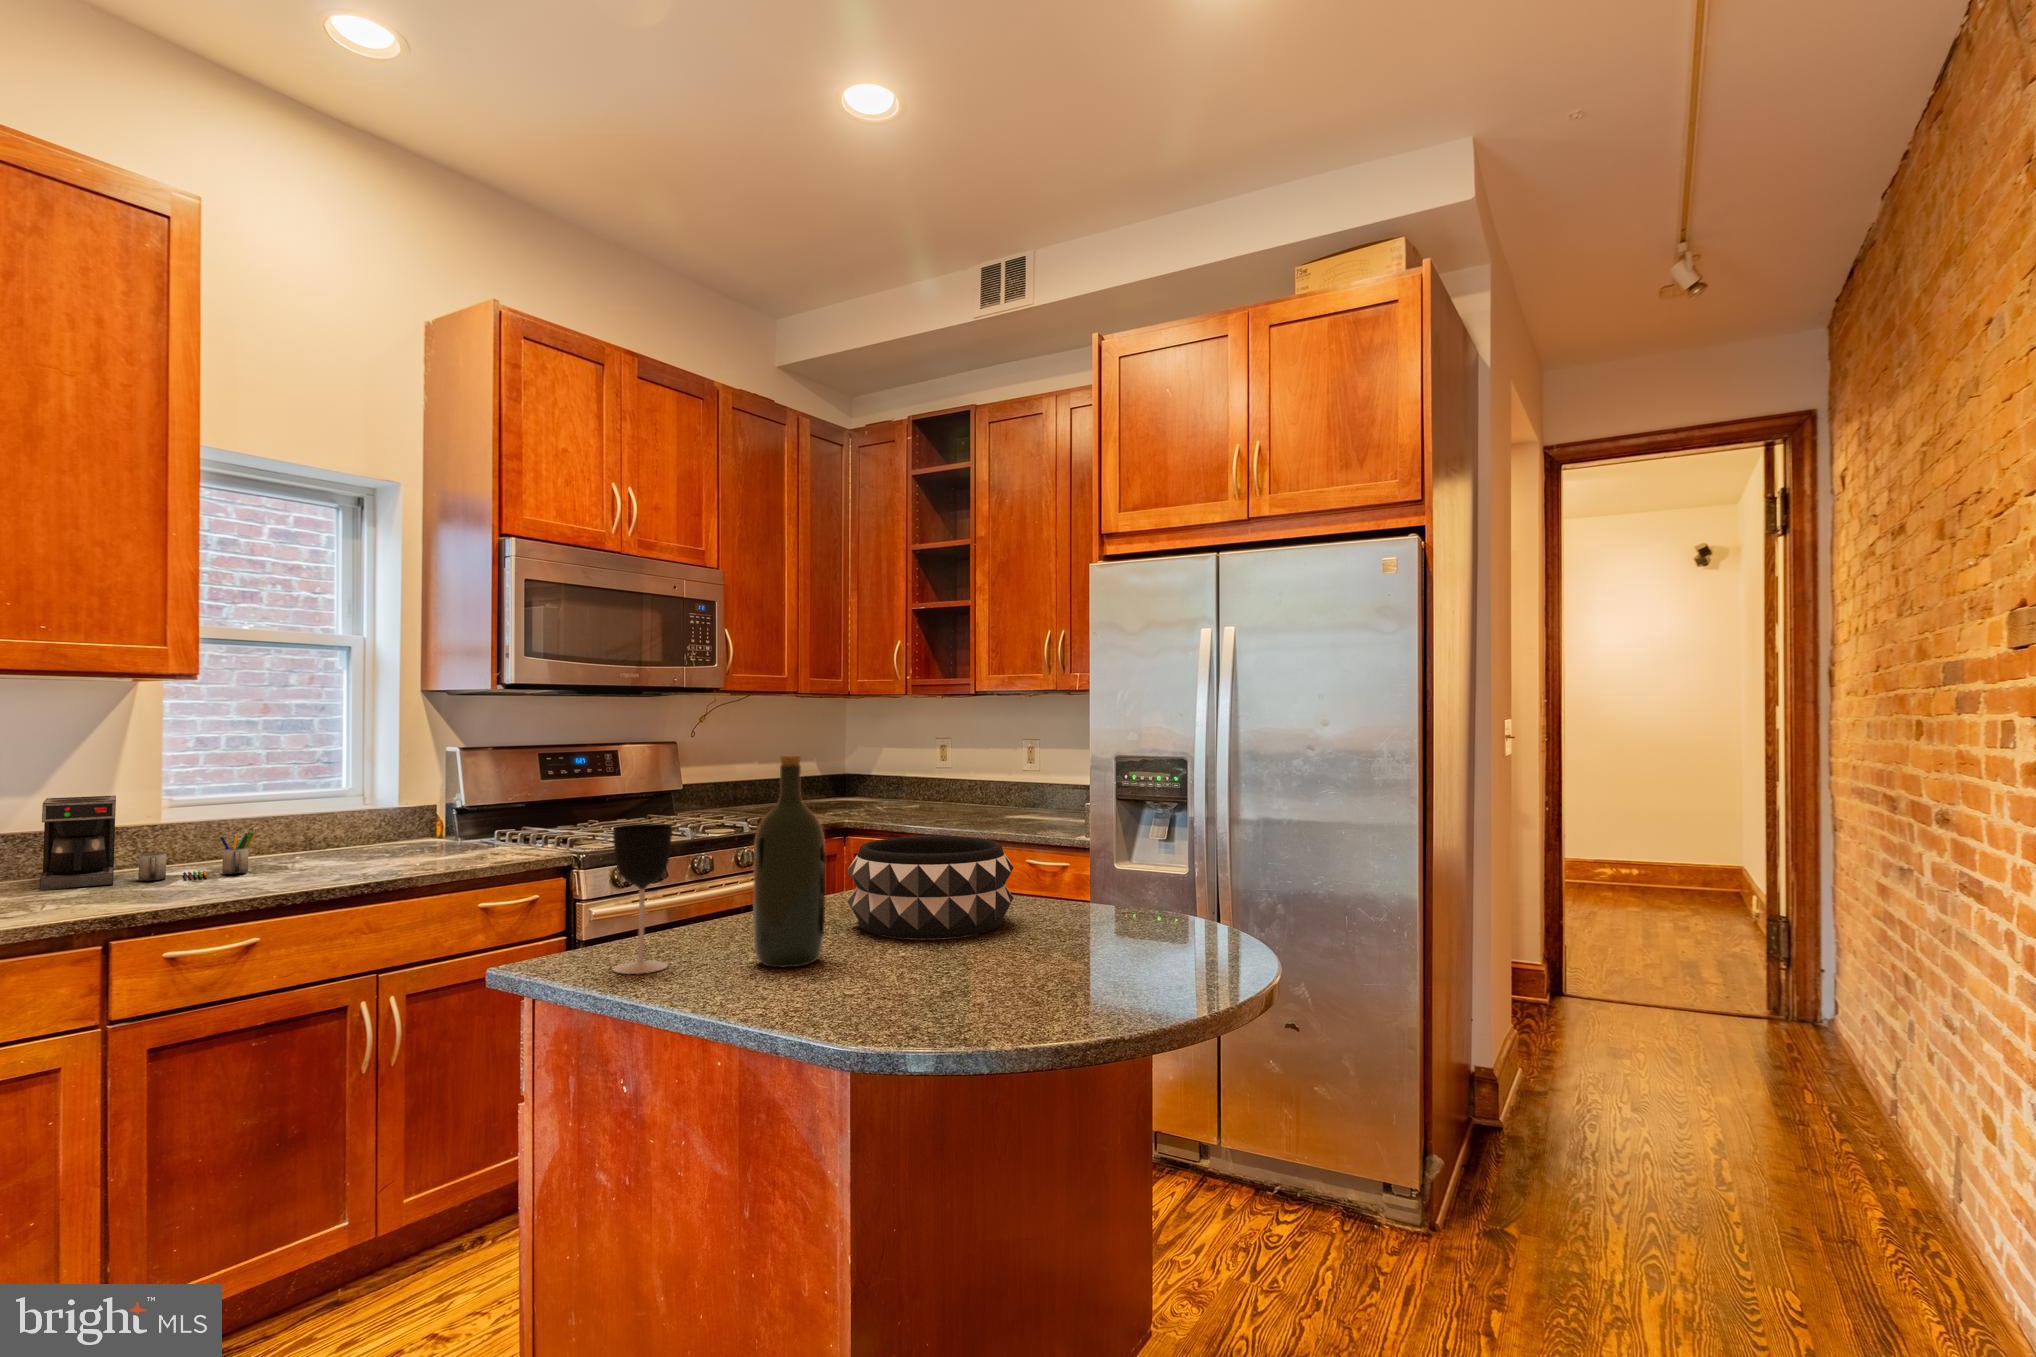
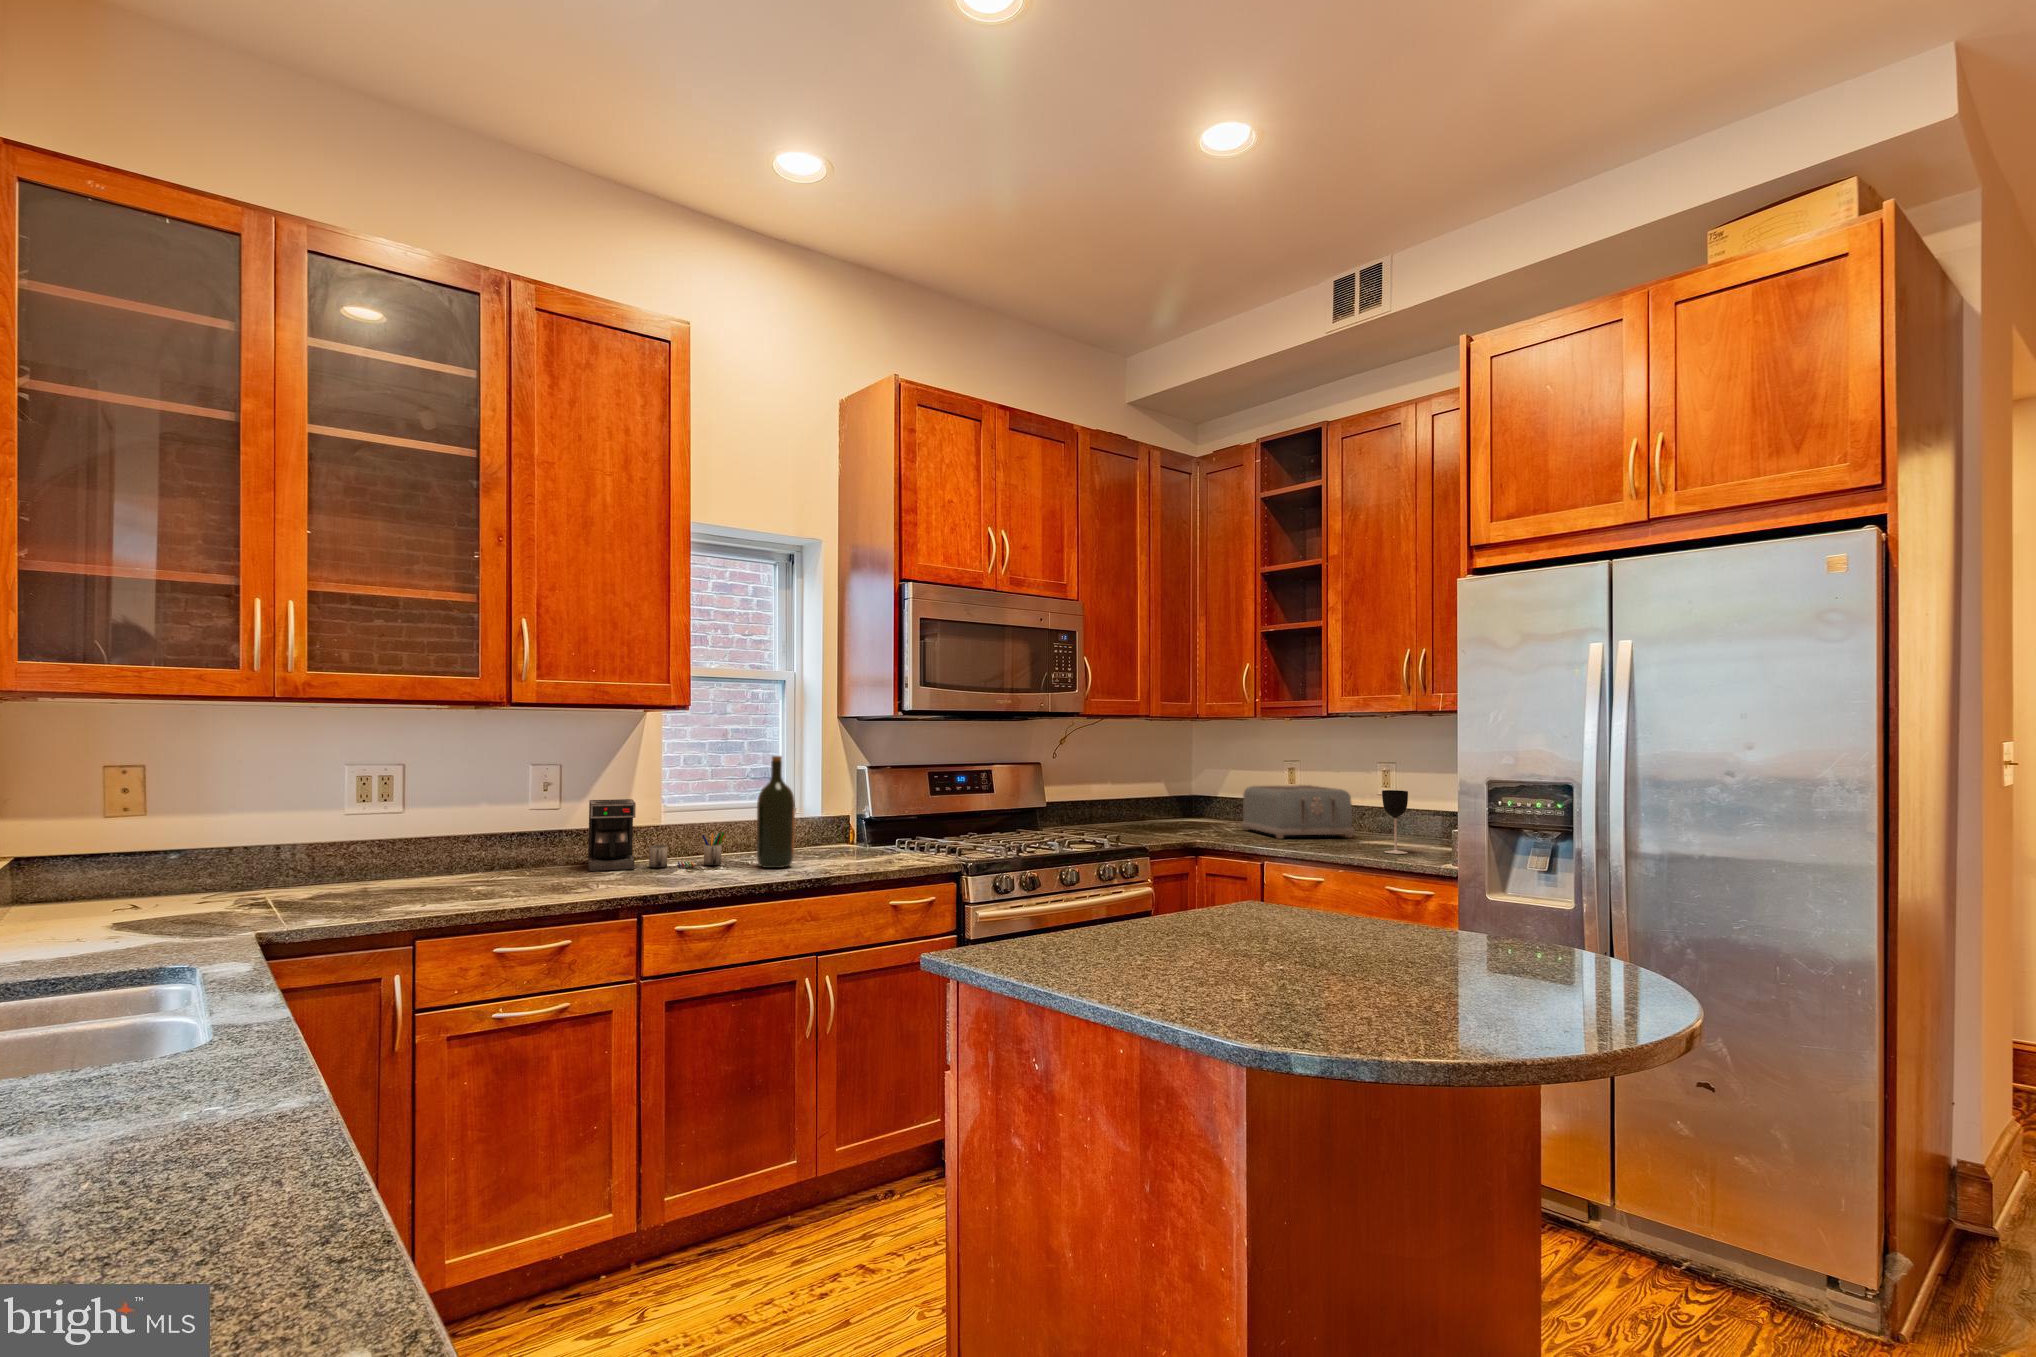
wine bottle: present [753,755,826,967] -> present [757,756,795,868]
toaster: none [890,763,998,816] -> present [1241,785,1355,839]
wine glass: present [613,824,672,974] -> present [1382,790,1408,854]
decorative bowl: present [847,836,1014,939] -> none [1221,859,1386,957]

